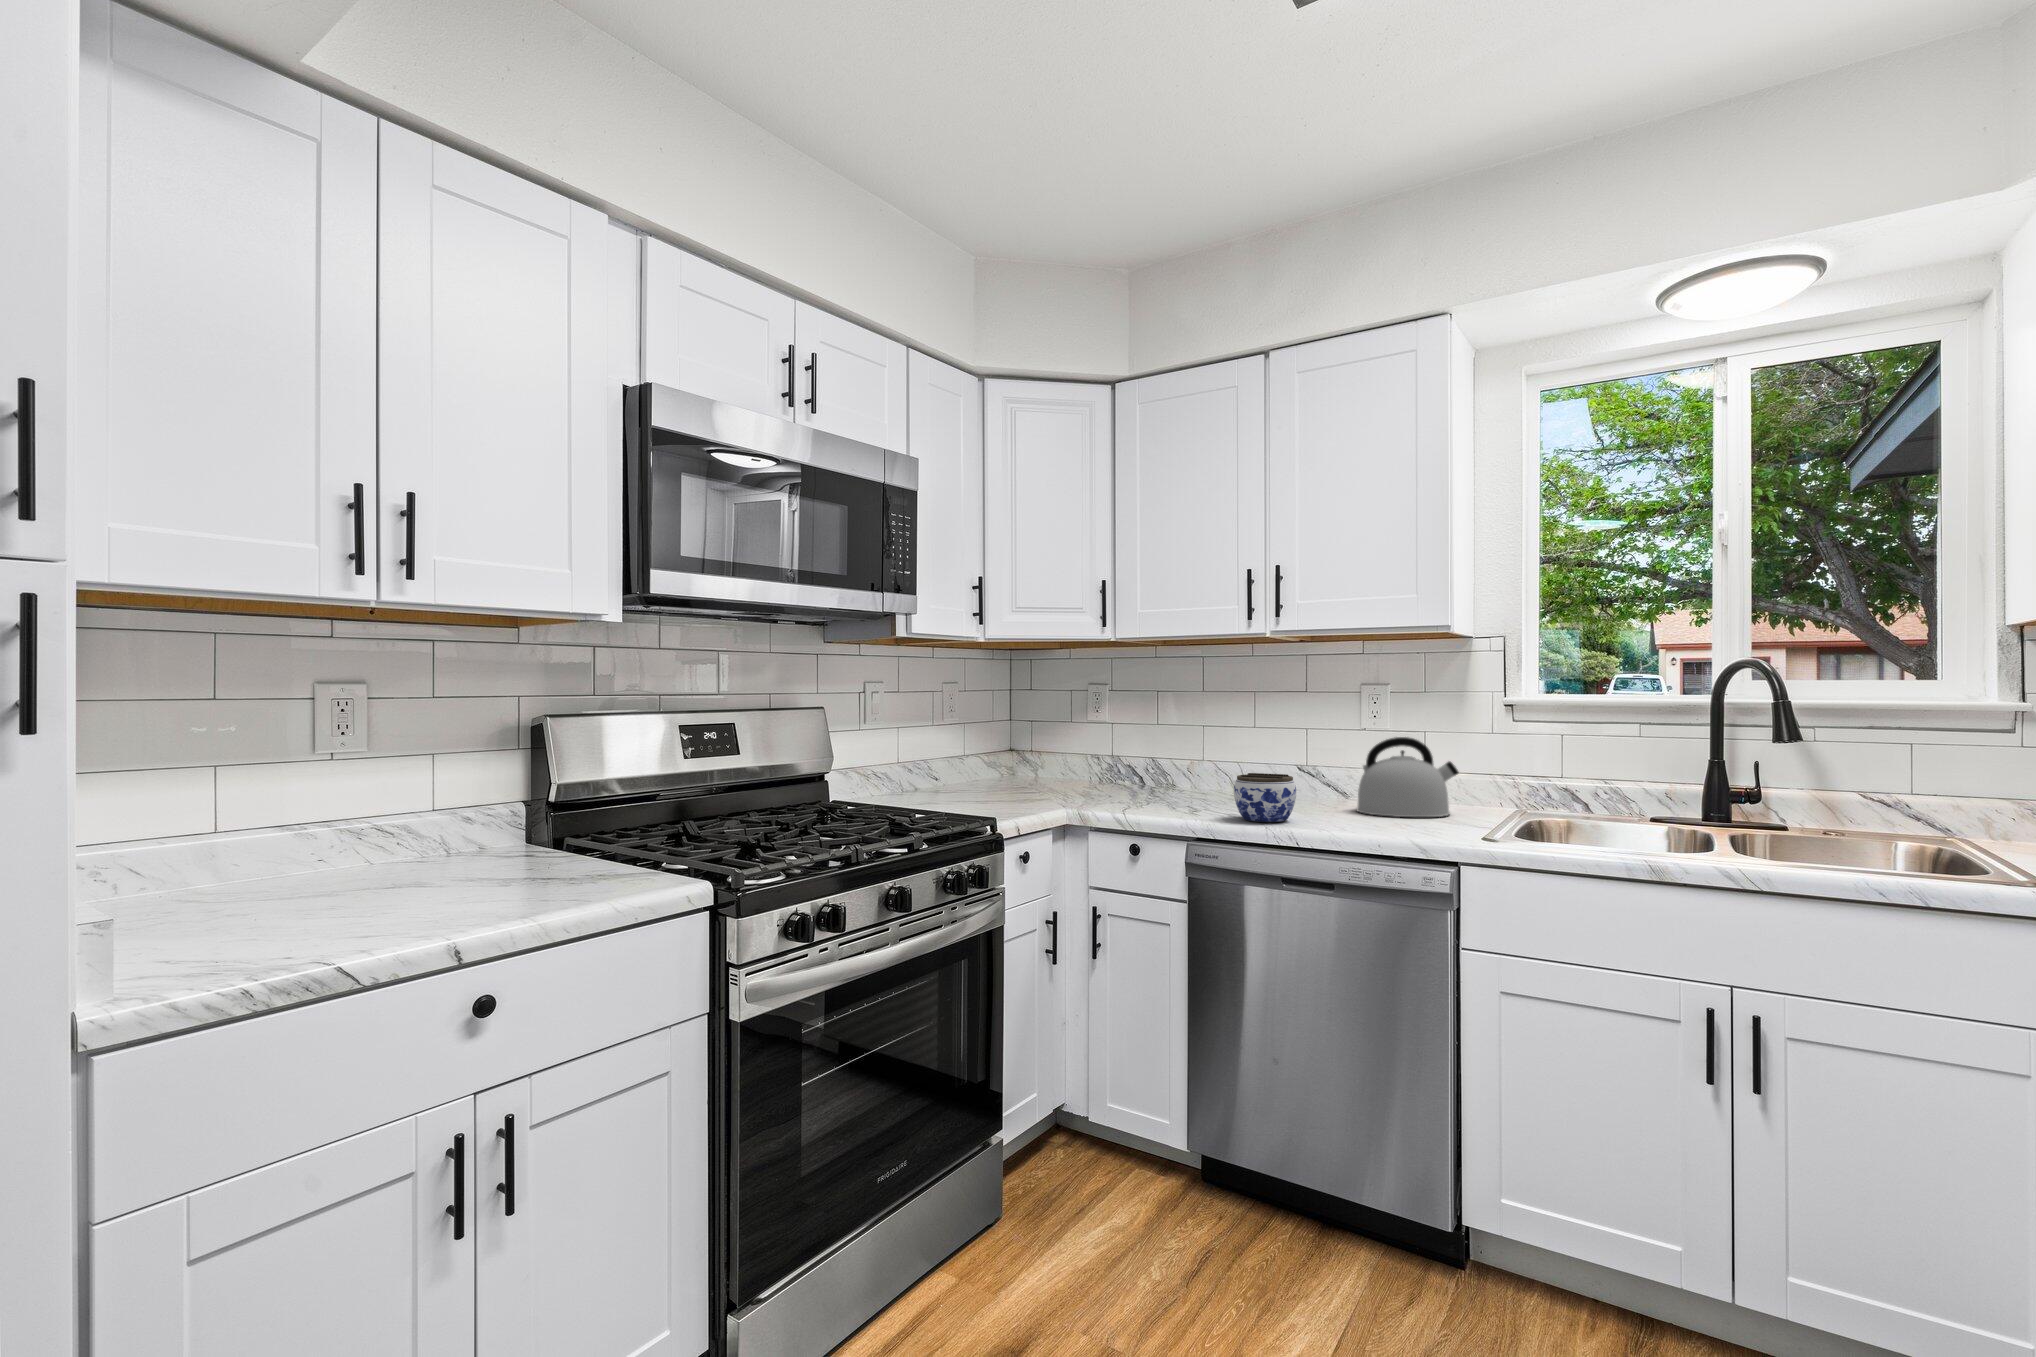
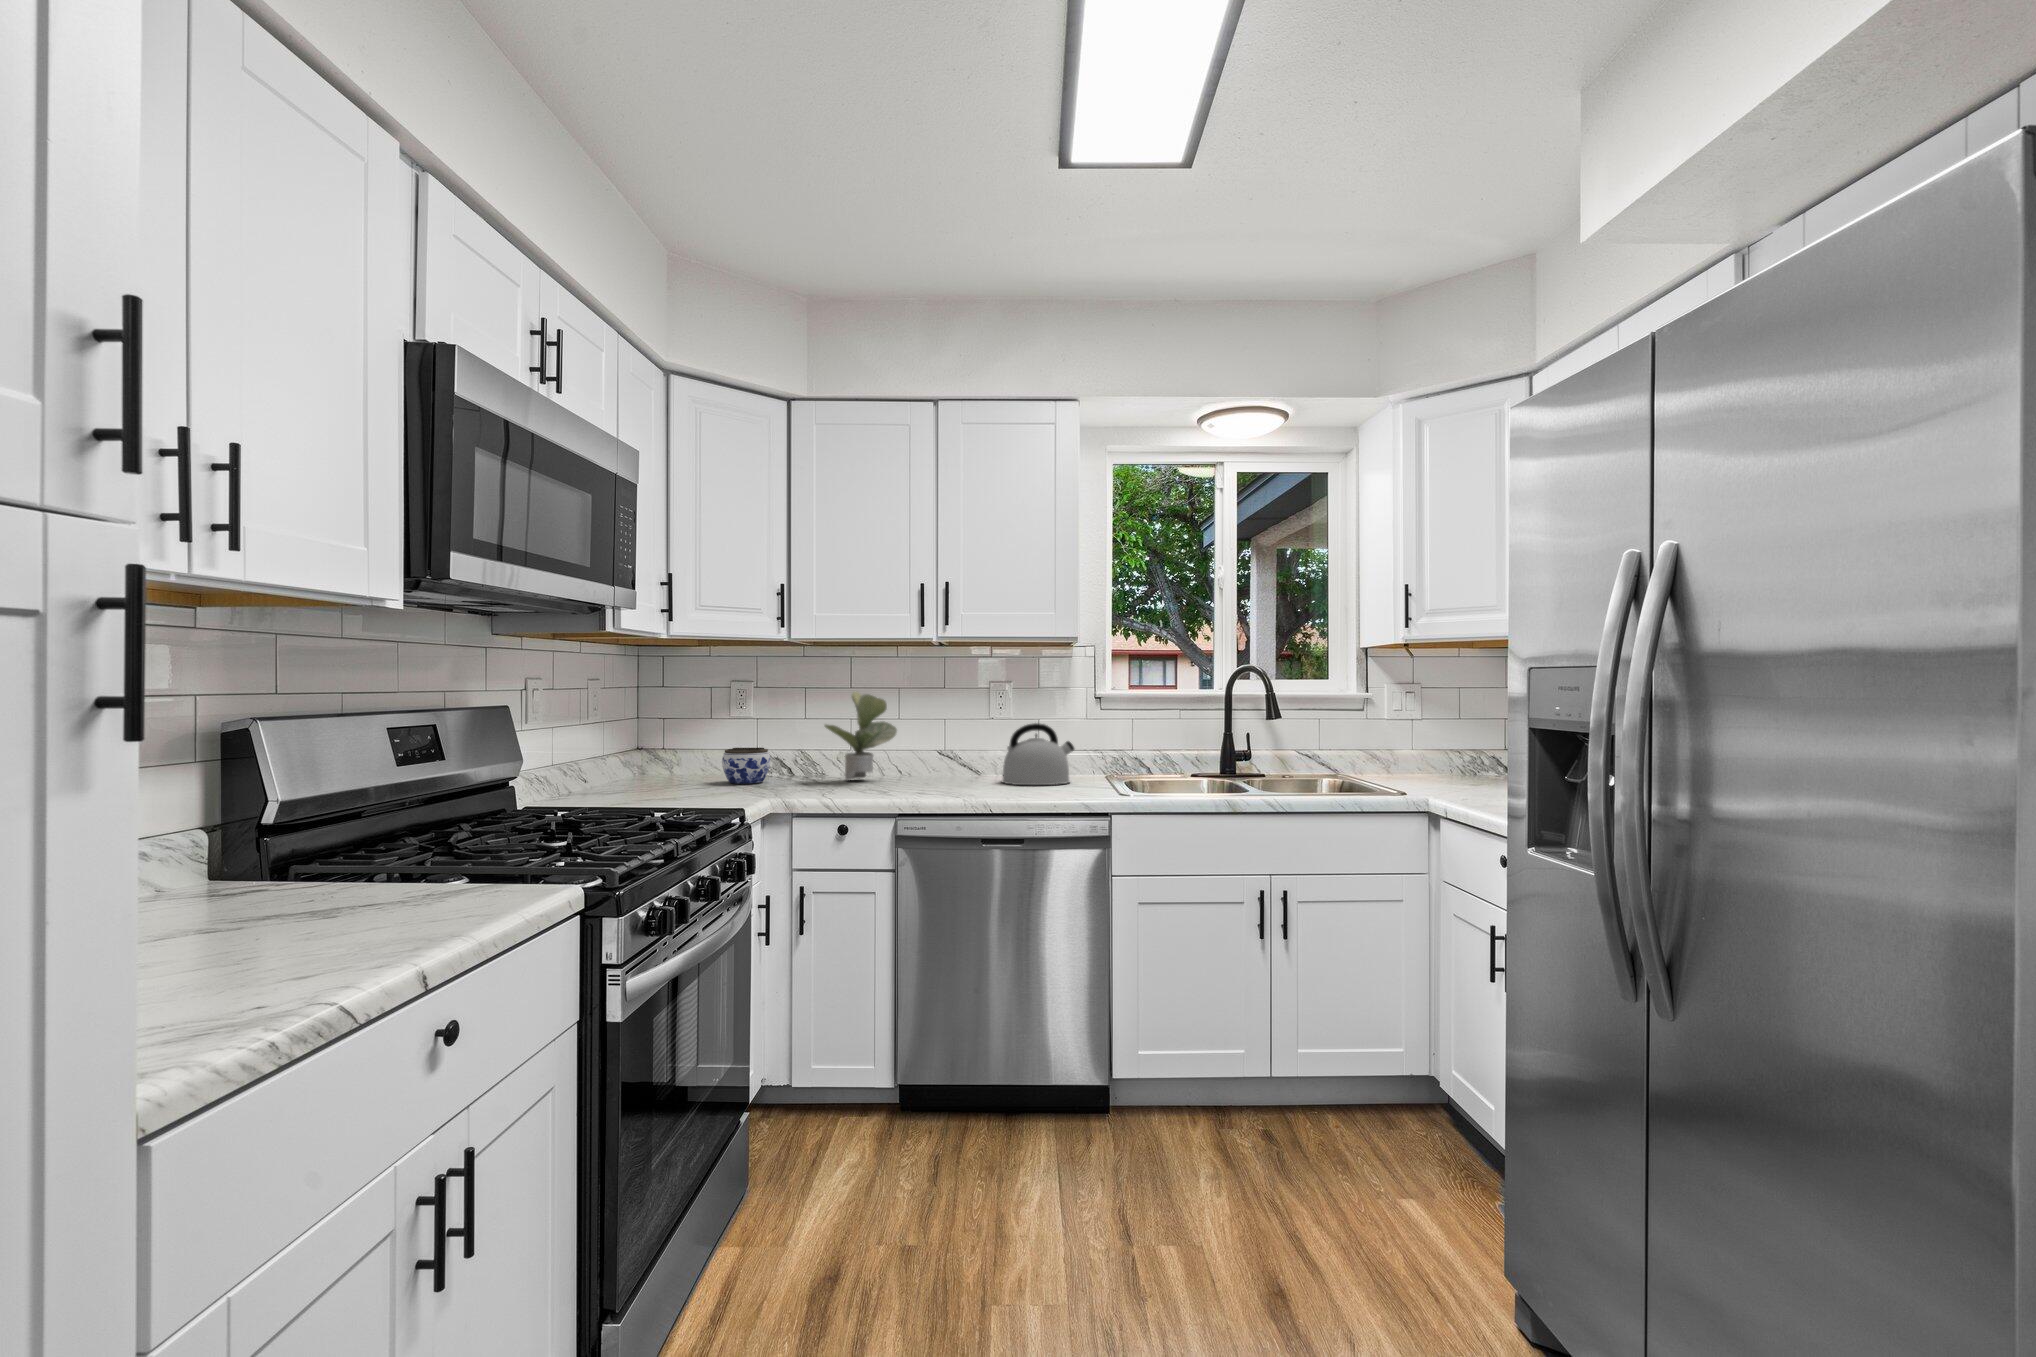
potted plant: none [1151,695,1238,796] -> present [825,691,897,780]
jar: present [1234,773,1296,822] -> present [722,748,770,784]

